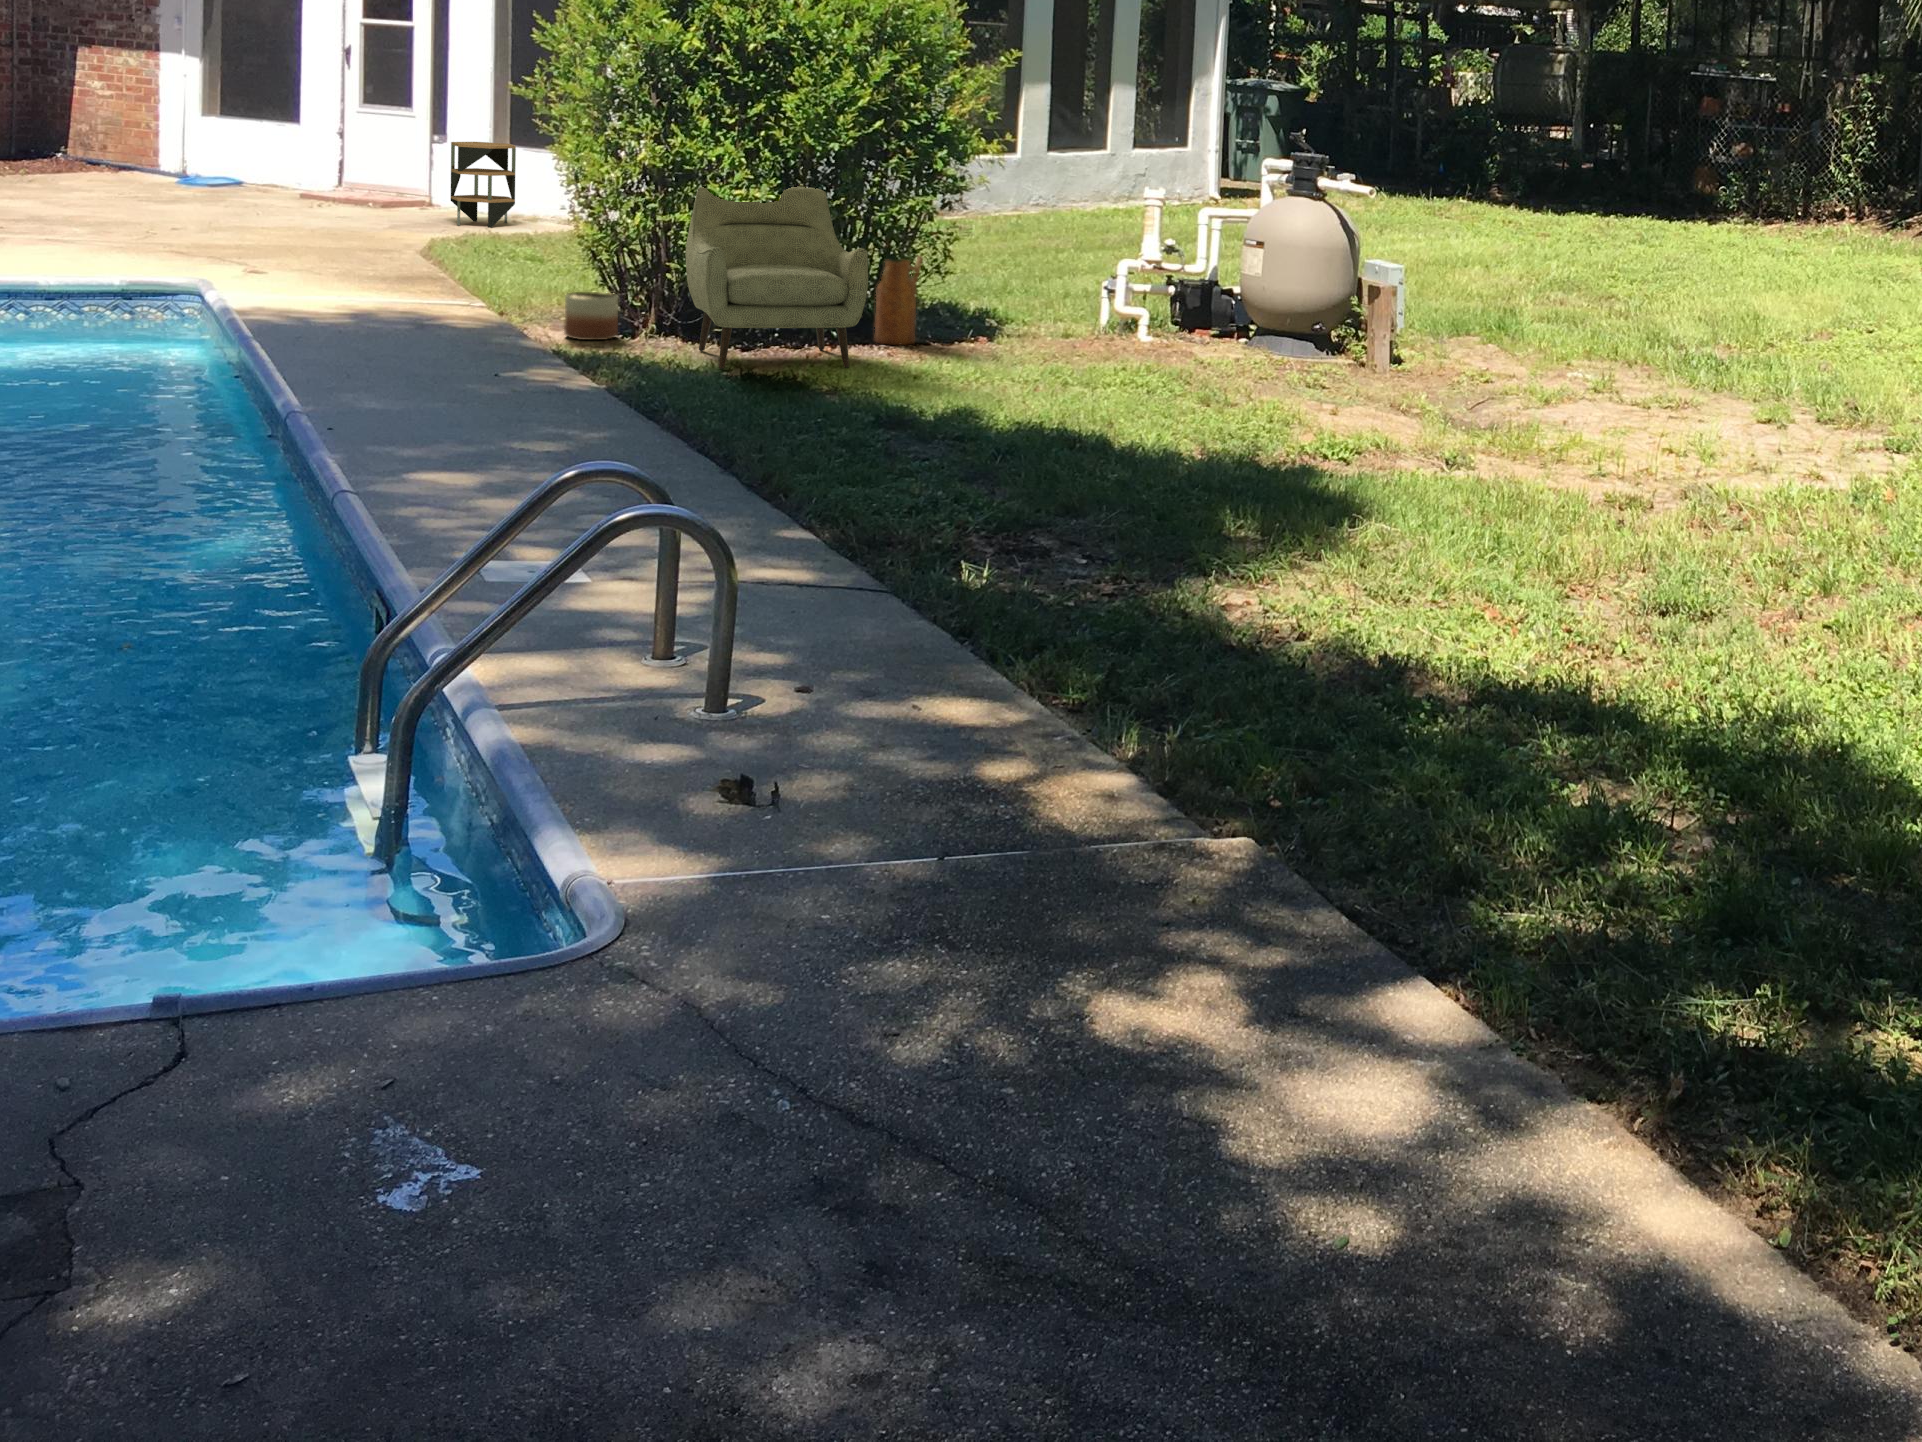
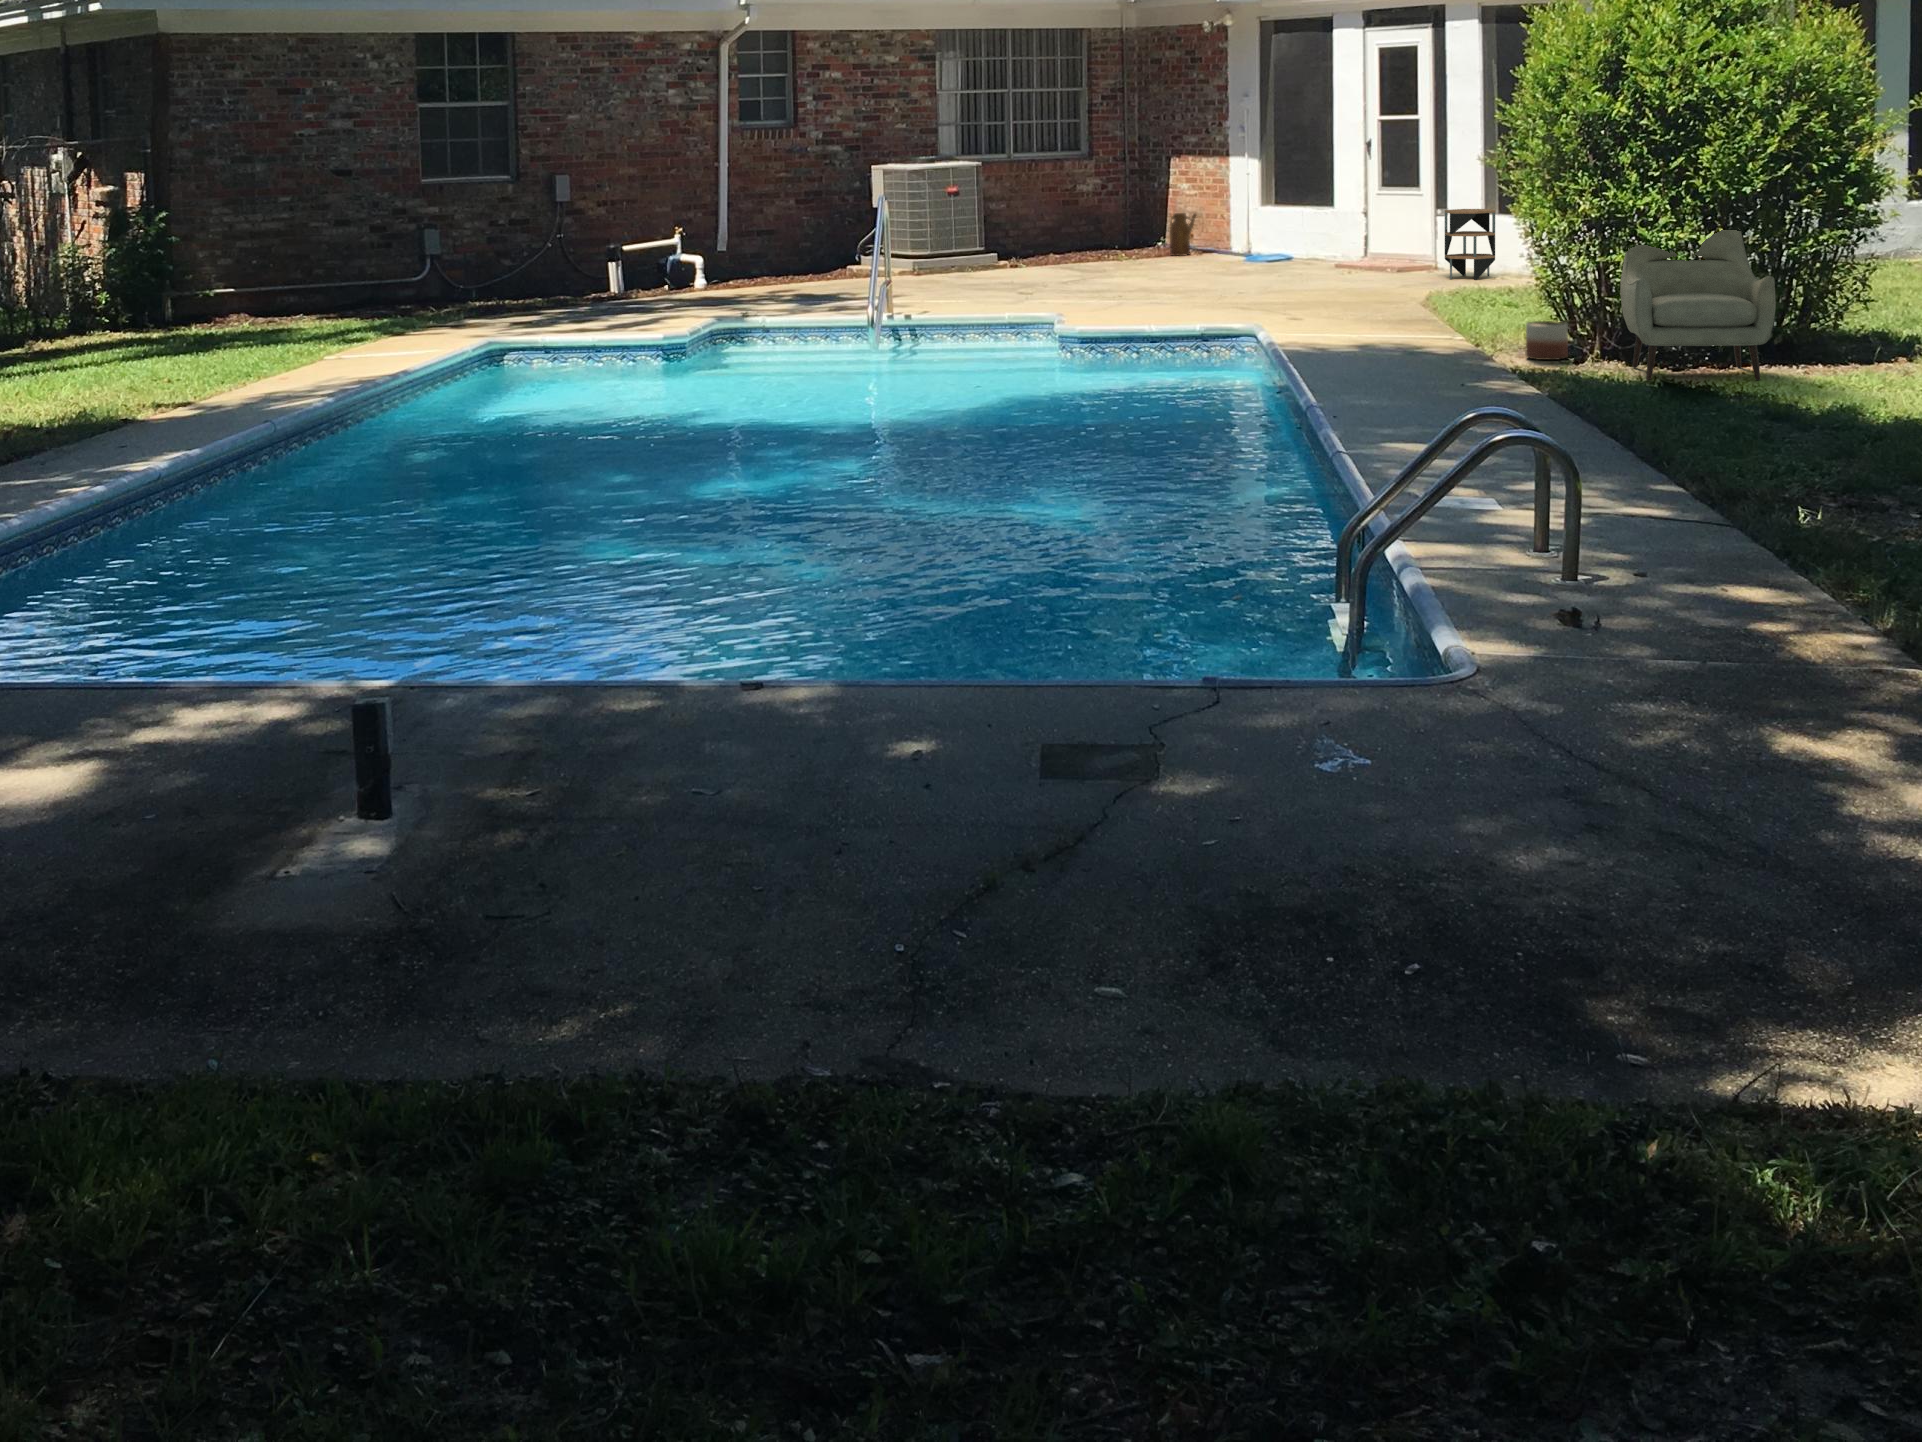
watering can: present [874,256,923,345] -> present [1170,213,1196,256]

